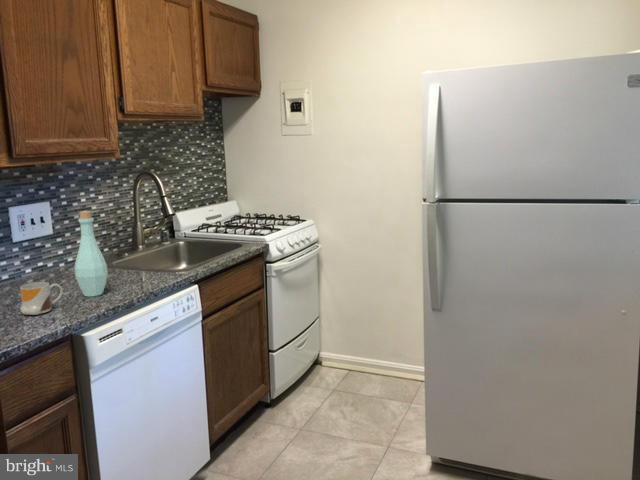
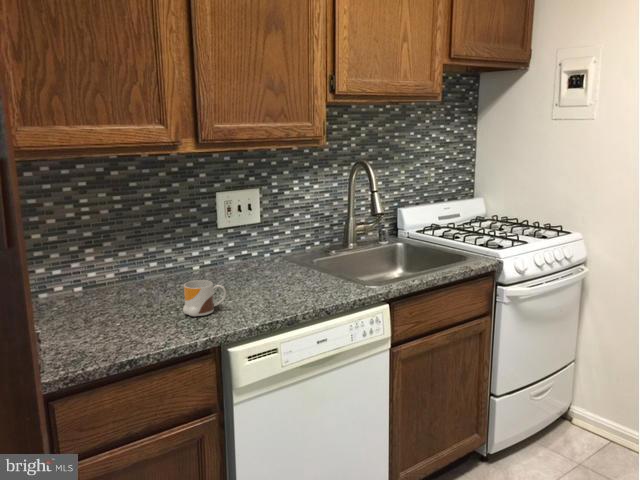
bottle: present [74,211,108,296] -> none [248,206,281,303]

